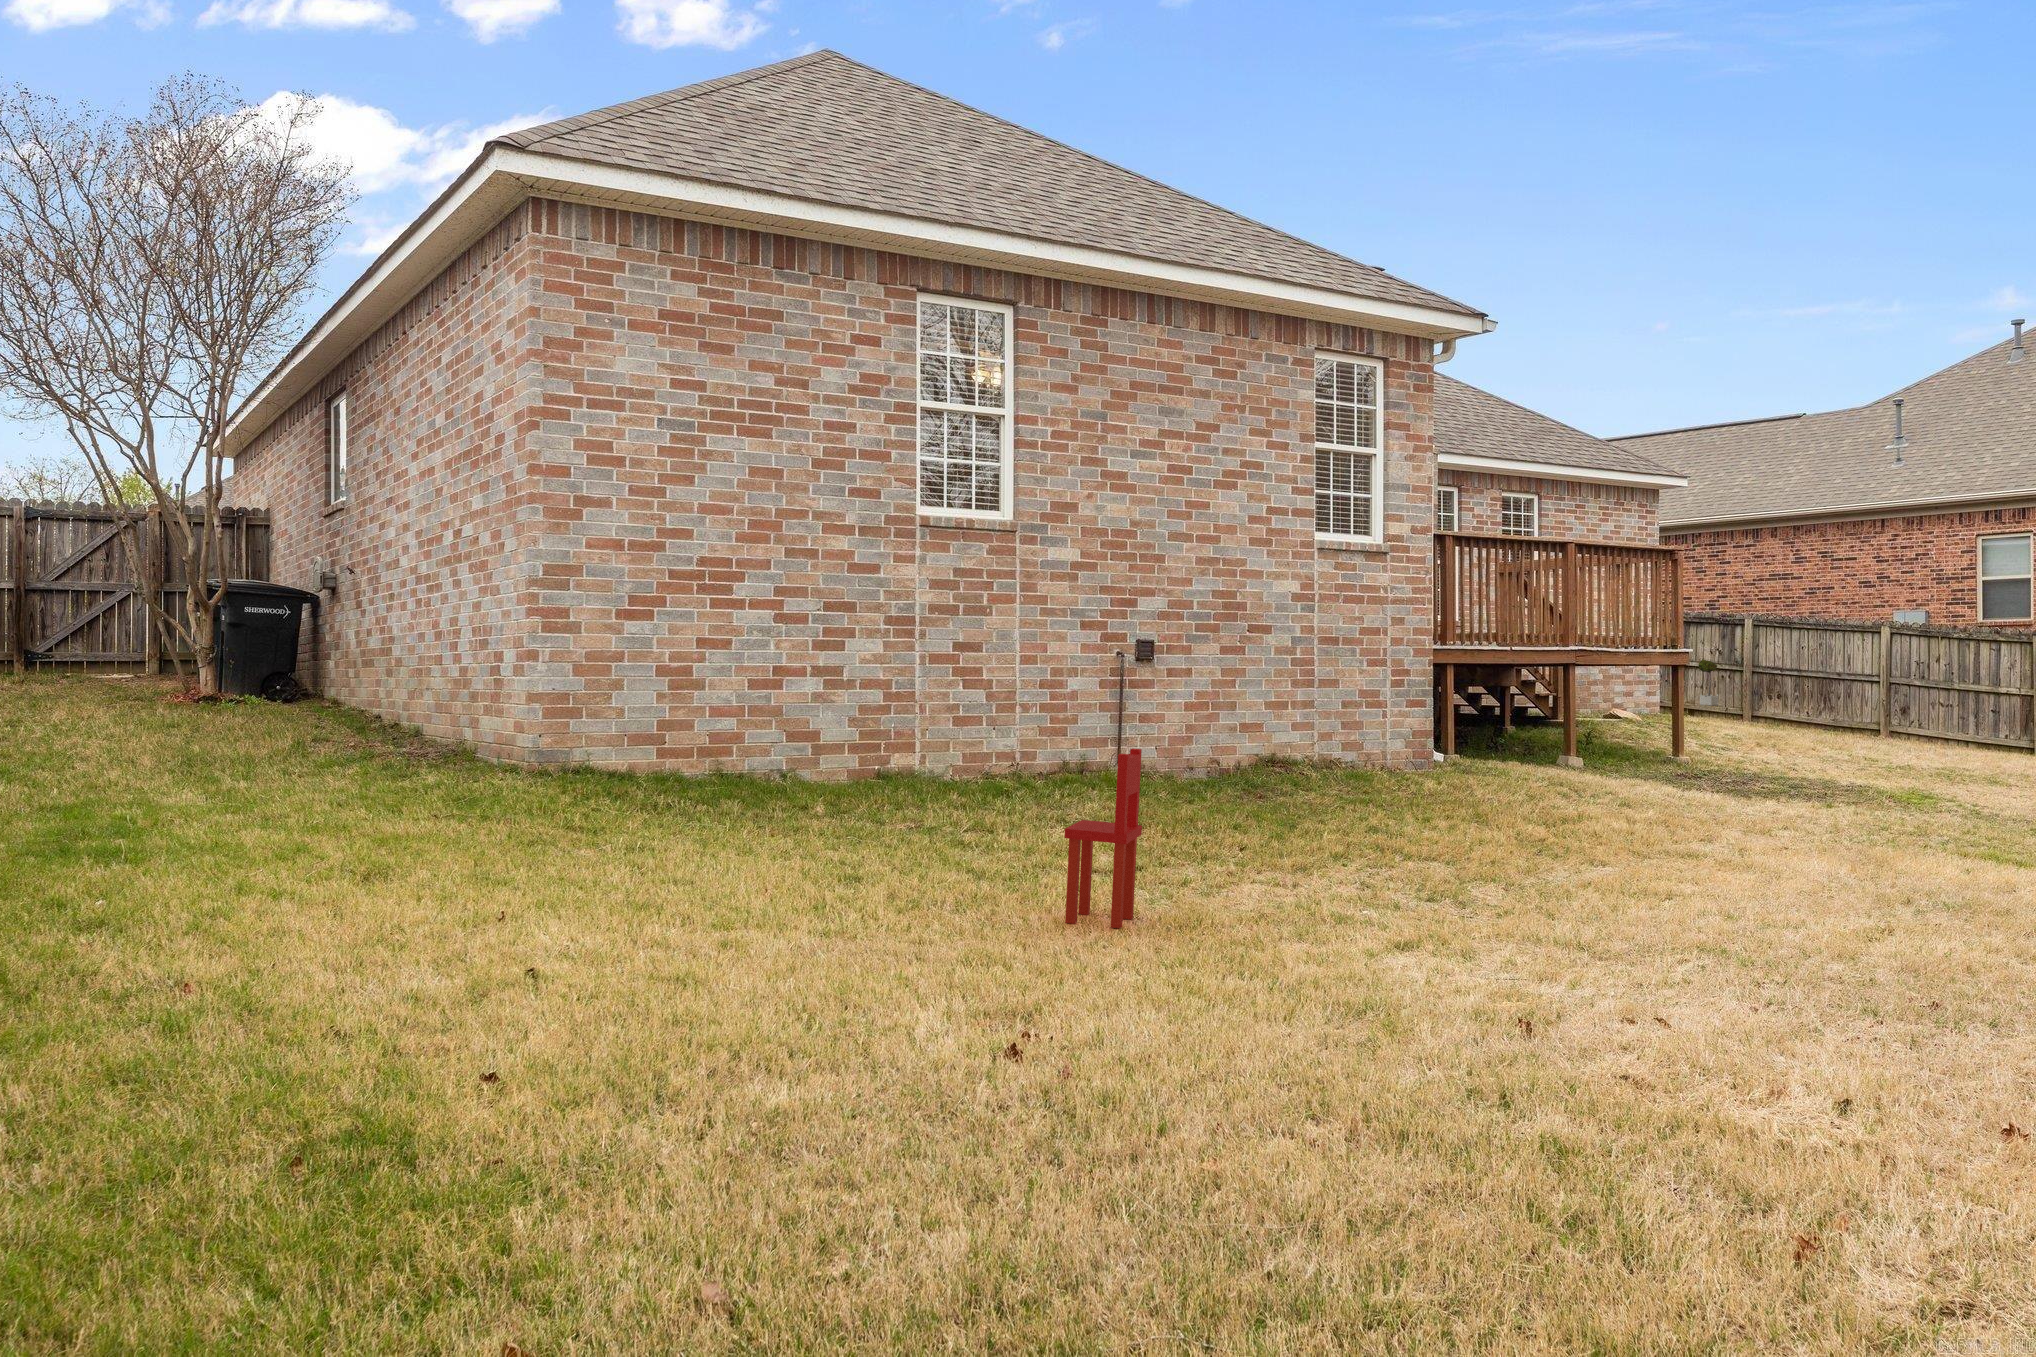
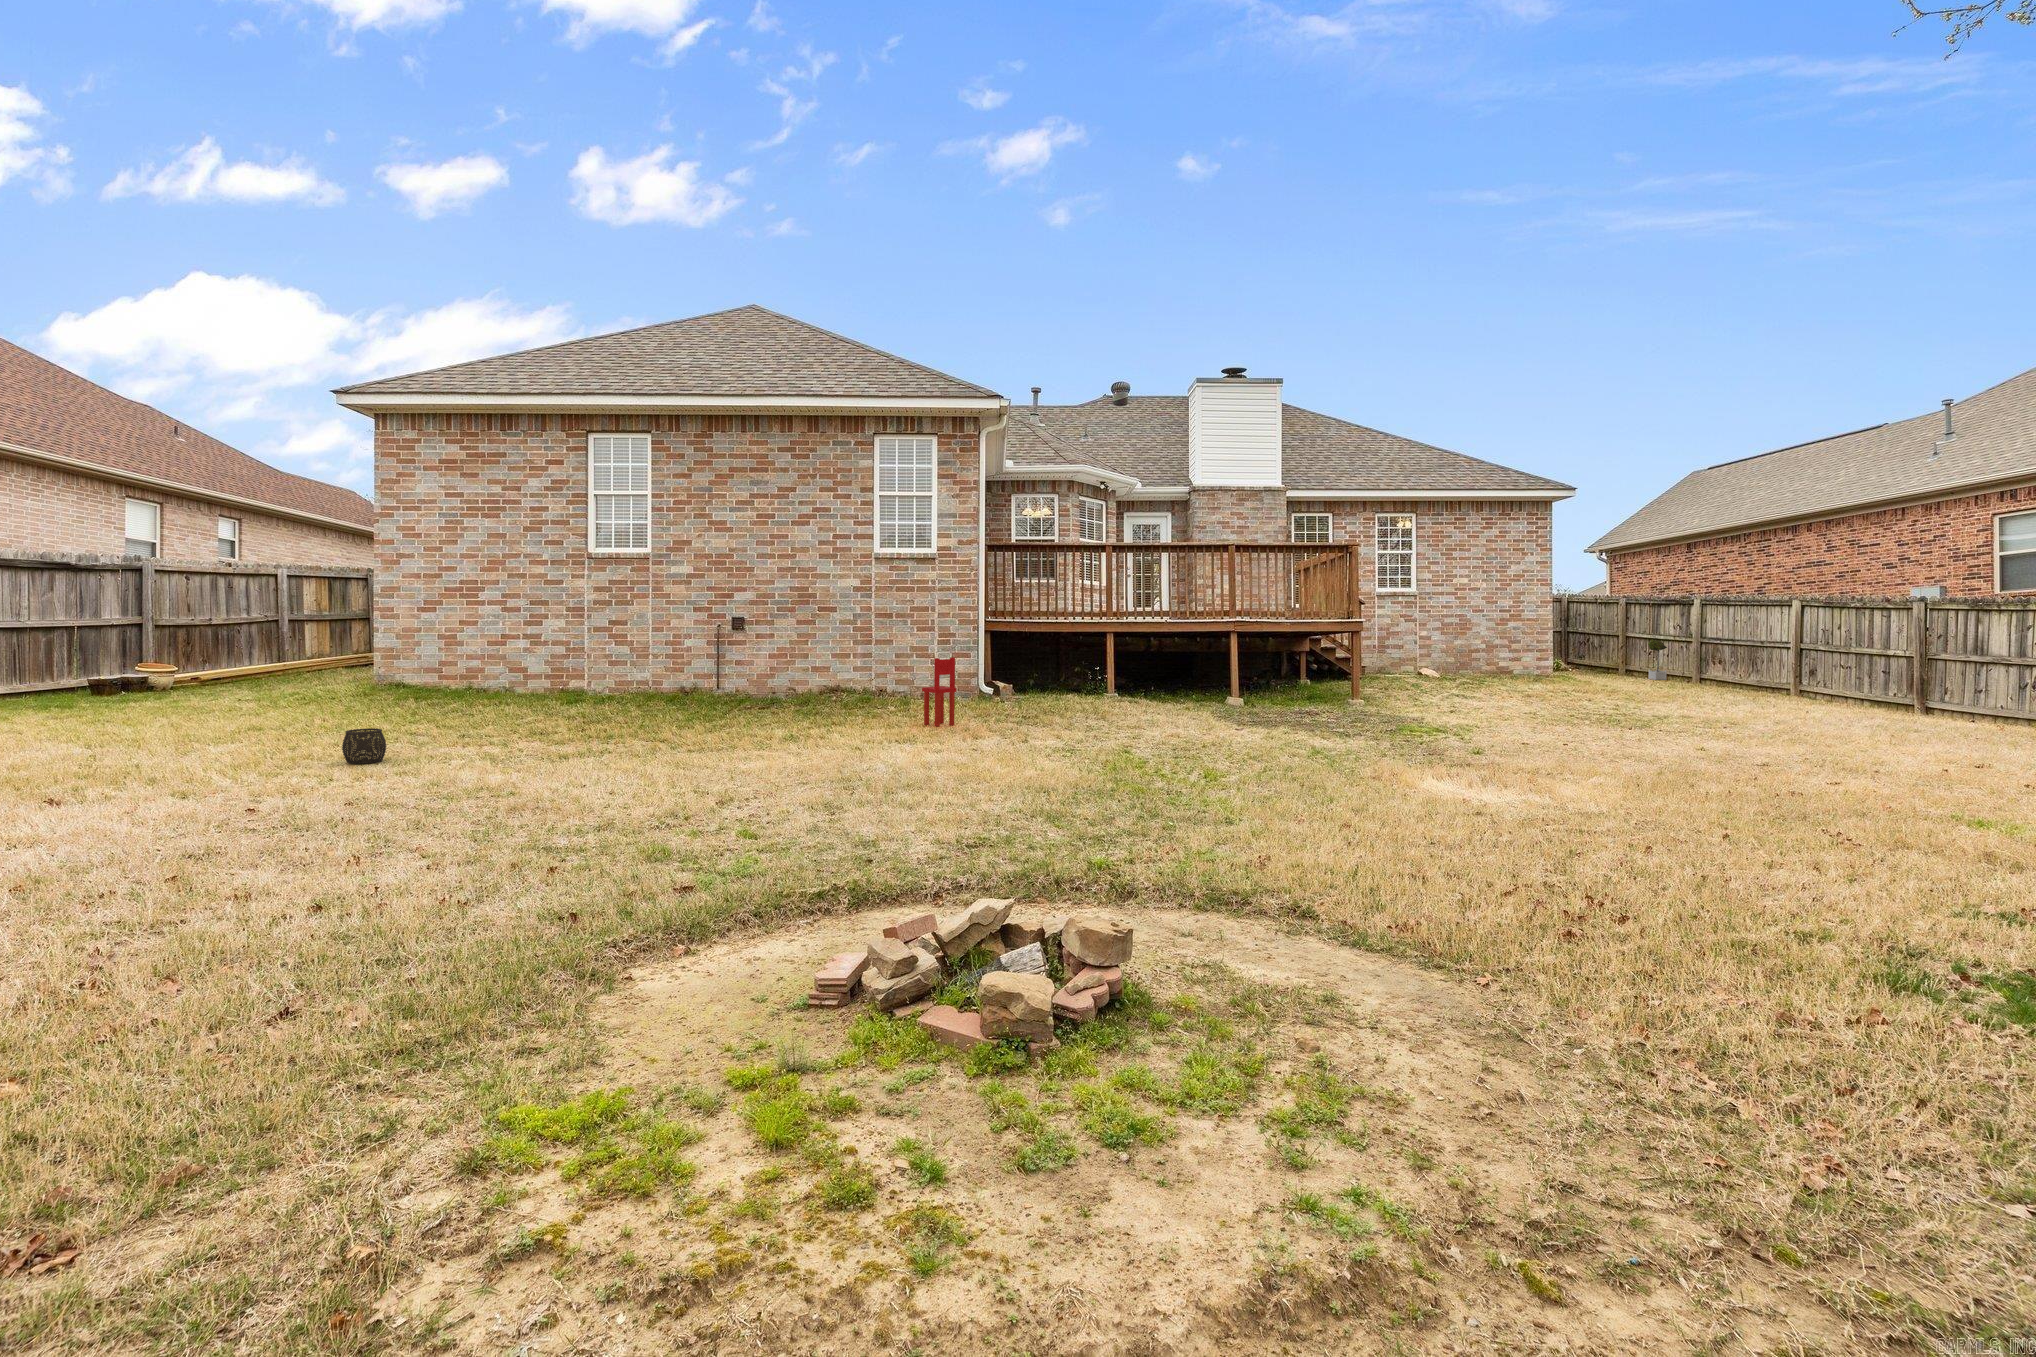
chair: present [1065,748,1142,928] -> present [922,657,957,727]
woven basket: none [1381,871,1456,943] -> present [342,728,386,764]

